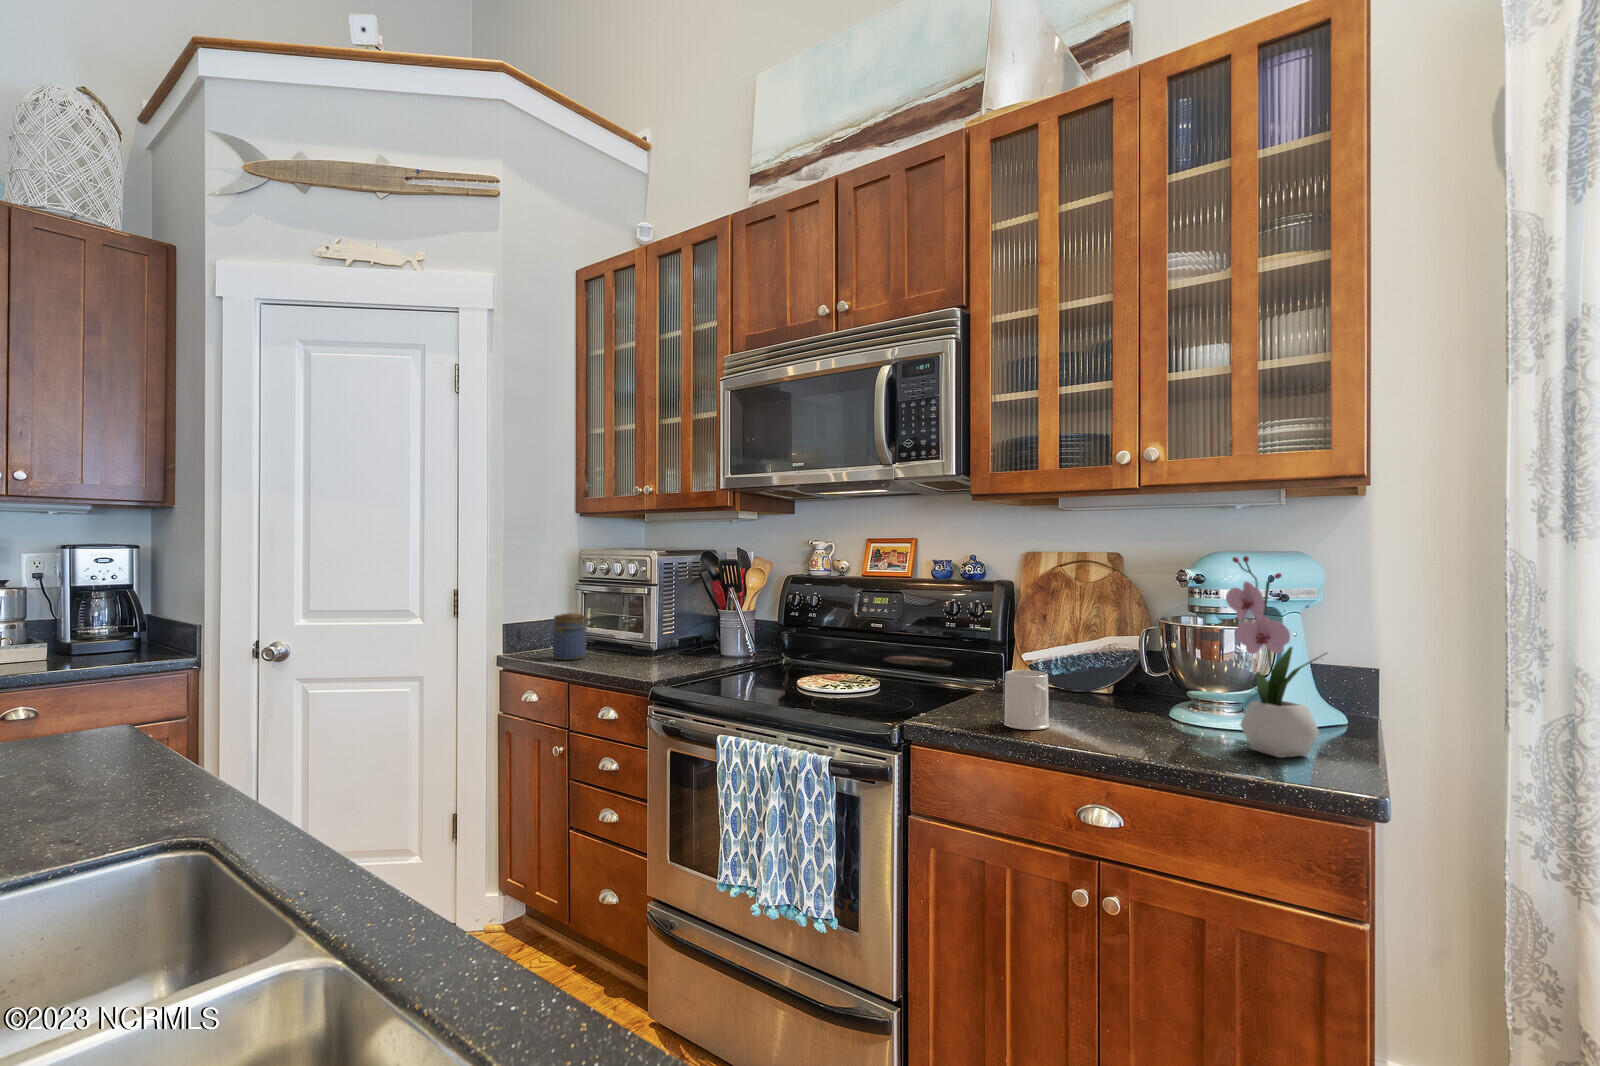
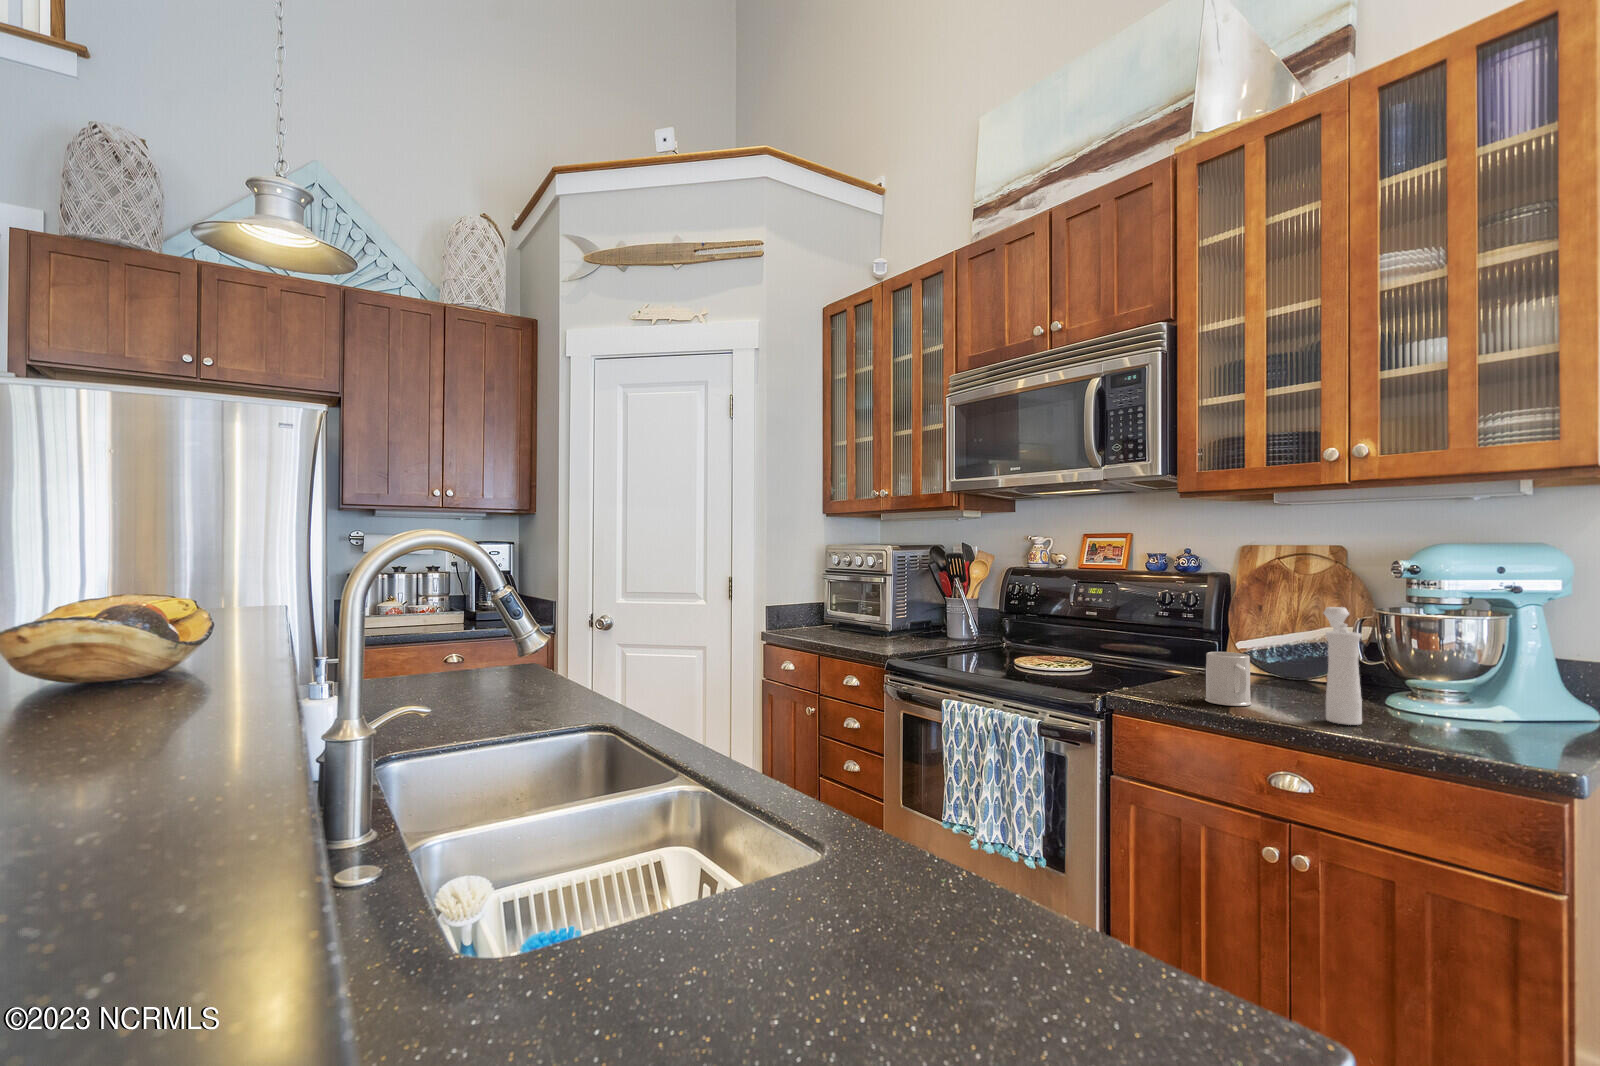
flower arrangement: present [1226,556,1325,758] -> none [1435,546,1554,743]
jar: present [553,613,589,660] -> none [807,597,835,635]
pepper mill: none [1118,619,1159,746] -> present [1324,607,1362,725]

